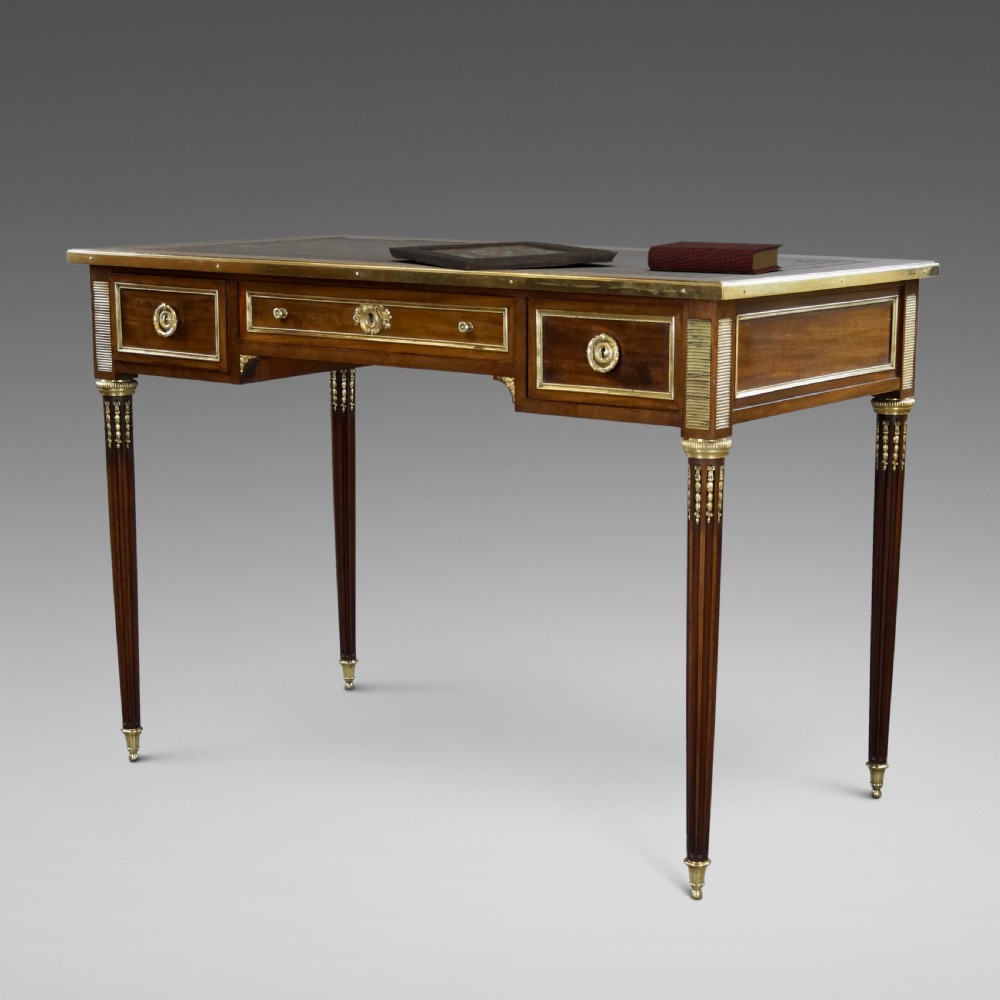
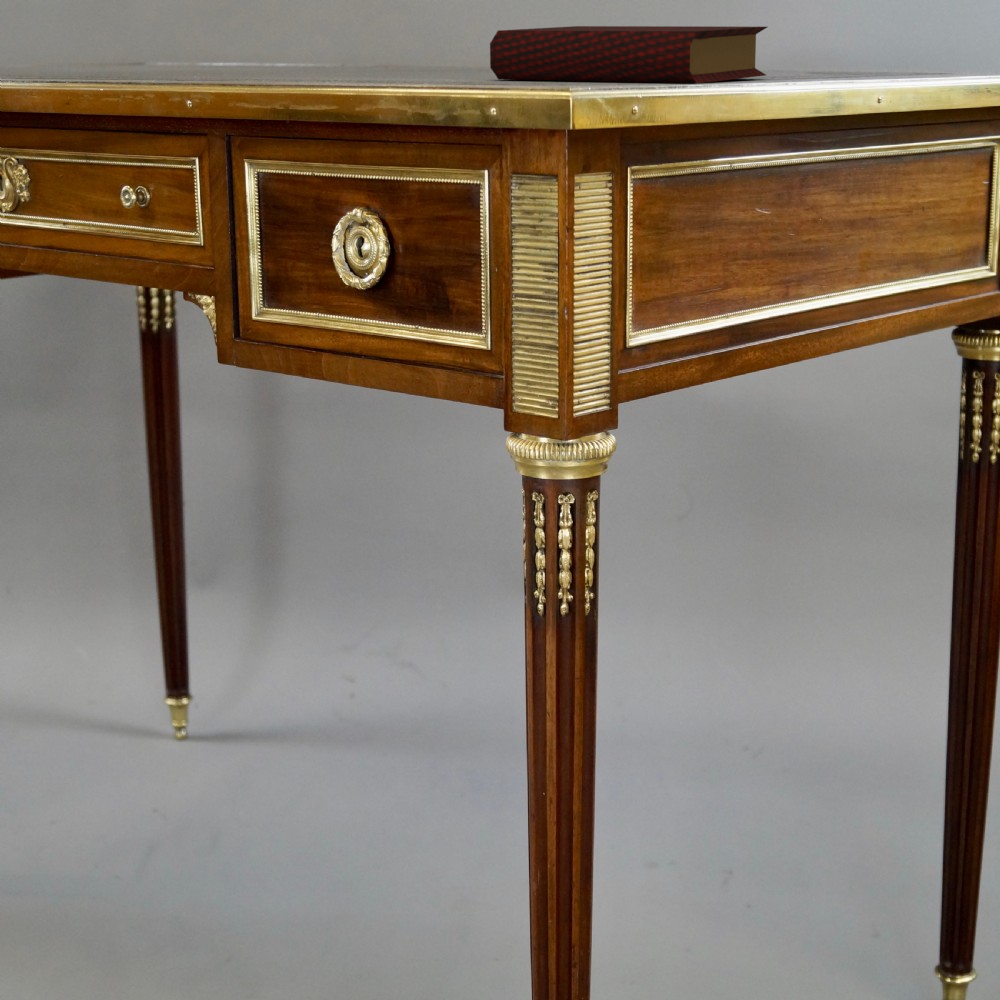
decorative tray: present [389,241,617,271] -> none [62,41,454,85]

